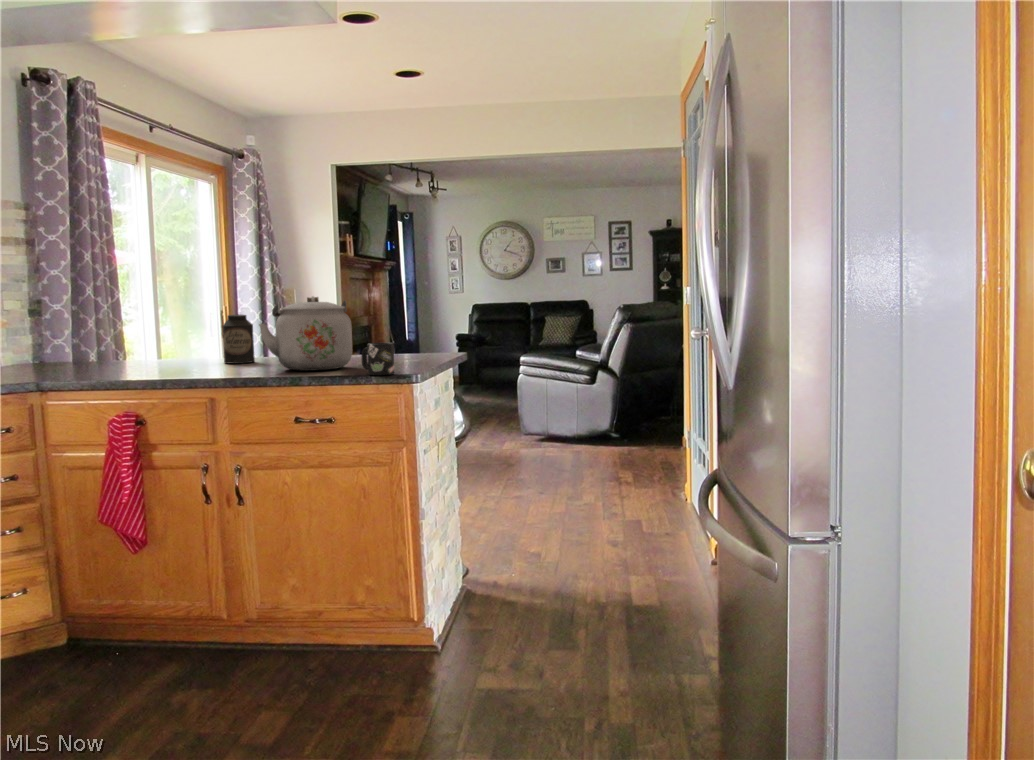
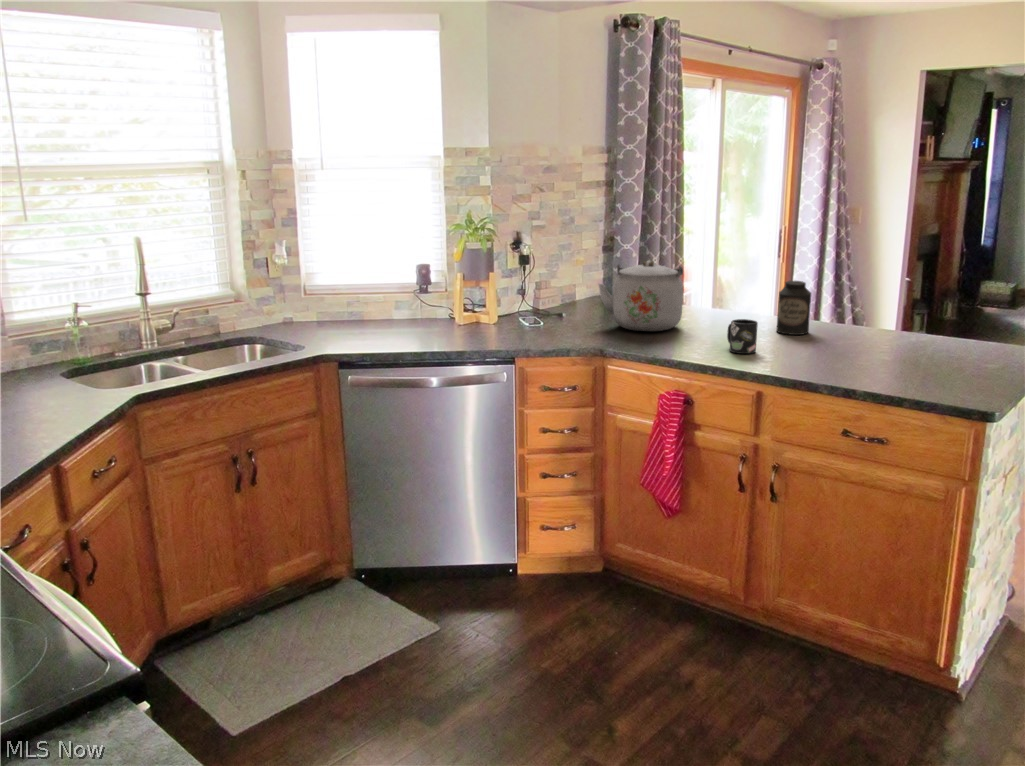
kettle: present [259,296,352,371] -> present [599,261,683,331]
mug: present [362,343,394,375] -> present [727,319,758,354]

